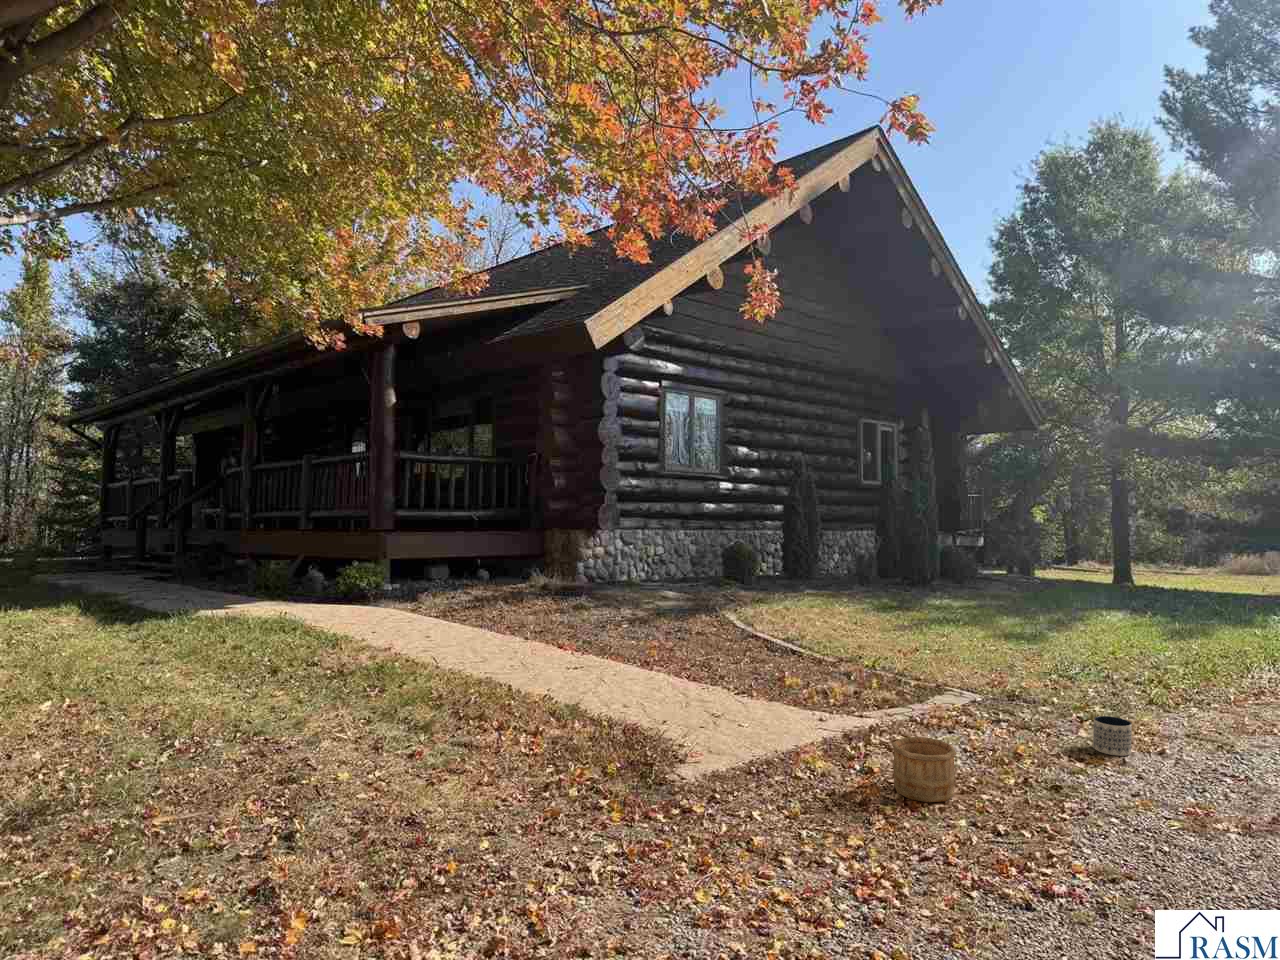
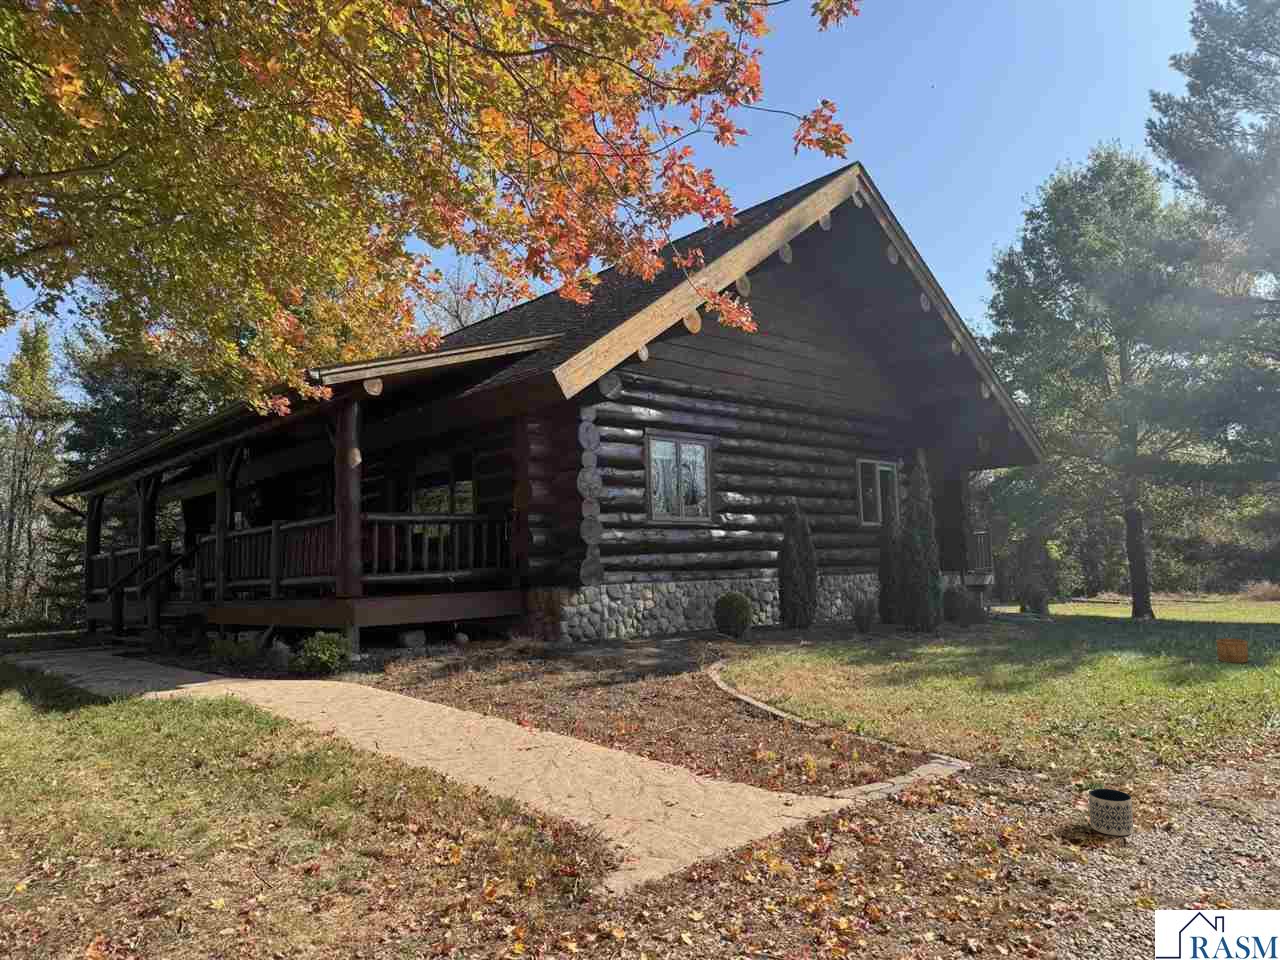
wooden bucket: present [892,737,956,802] -> present [1216,638,1248,663]

